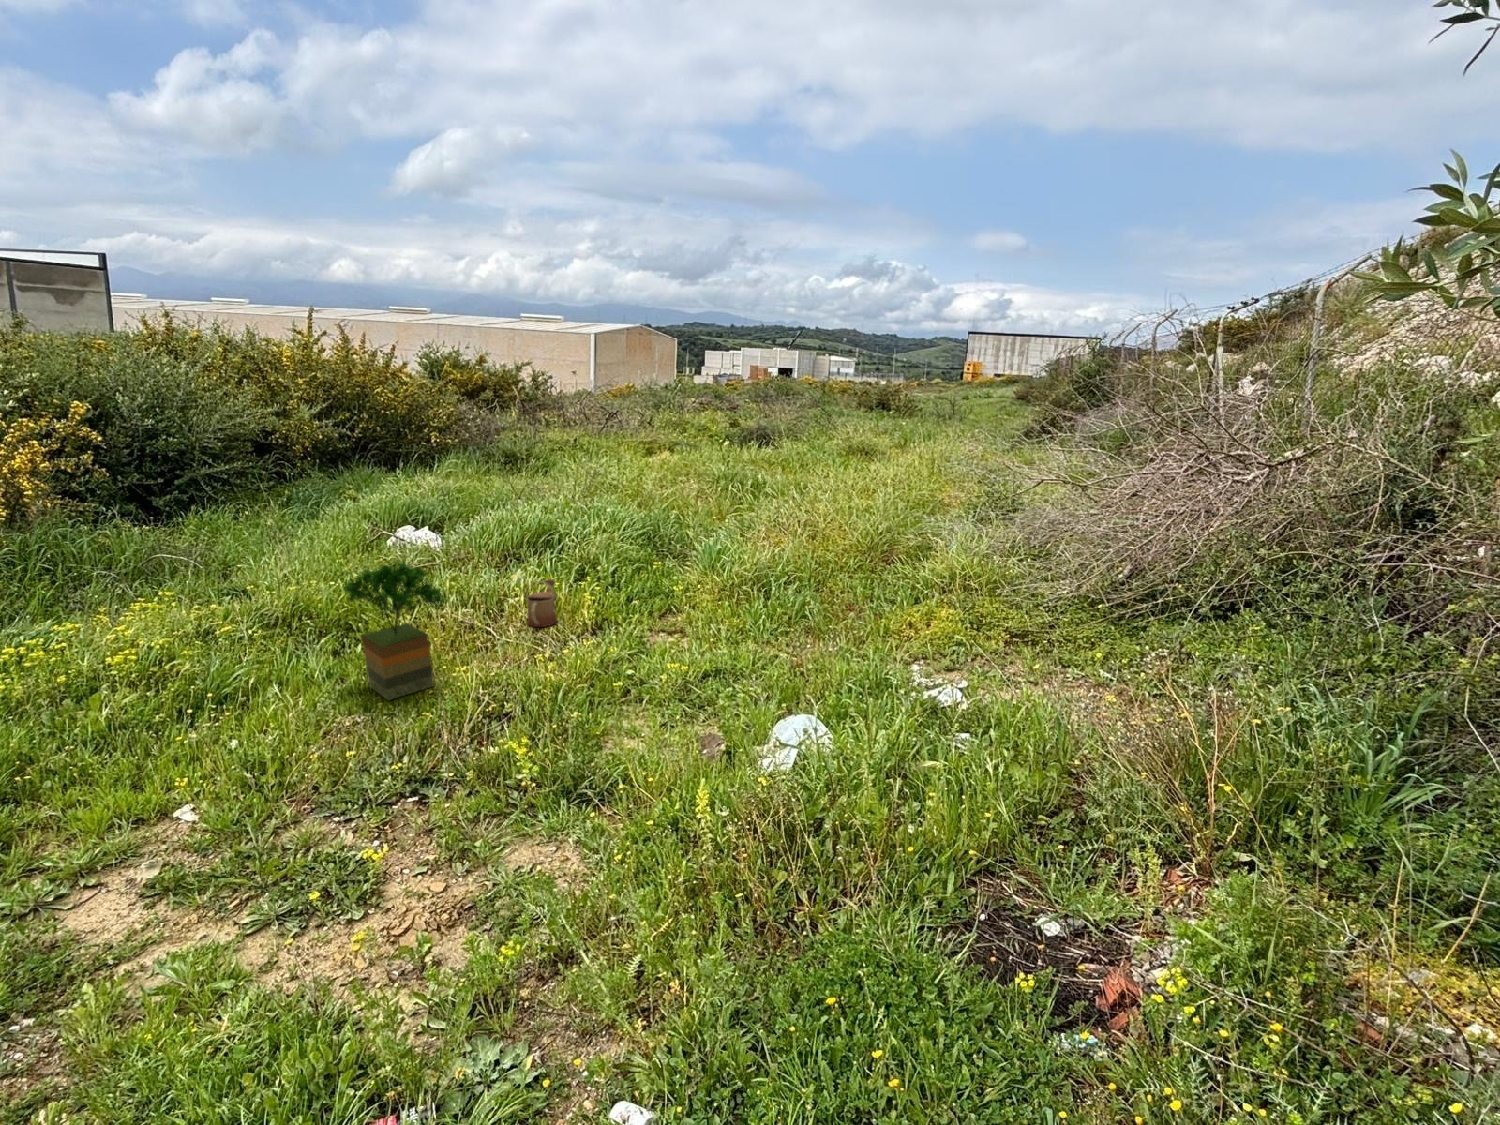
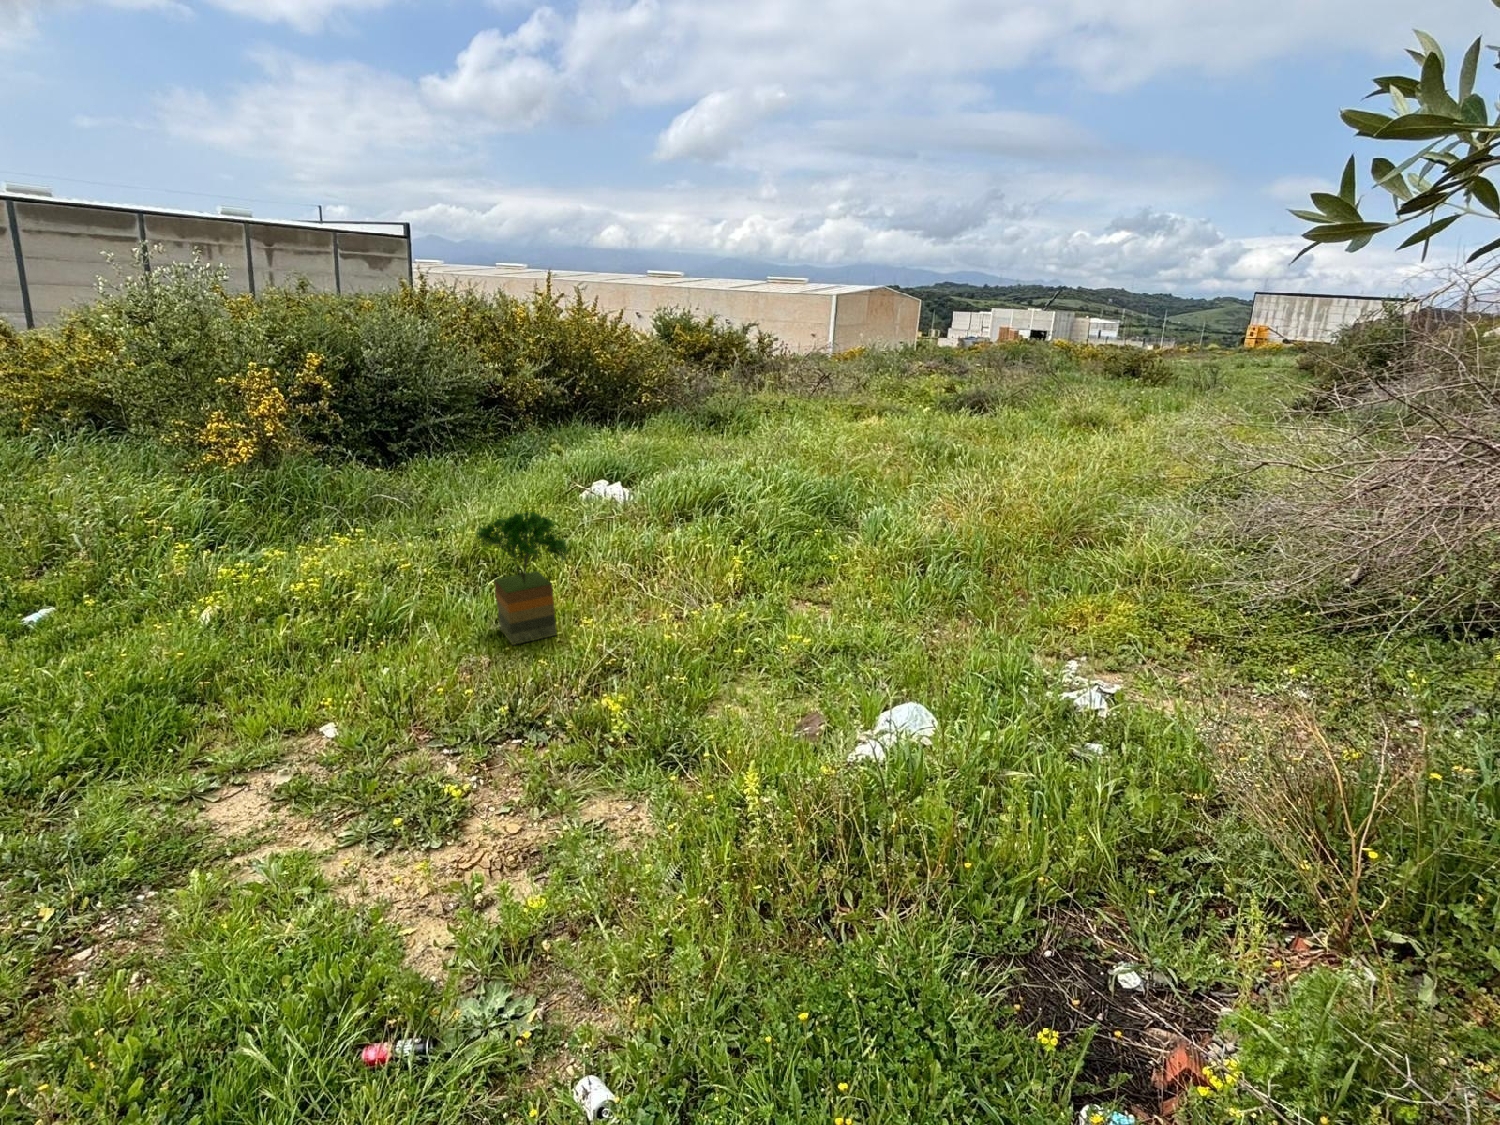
watering can: present [525,579,557,627] -> none [658,537,693,585]

